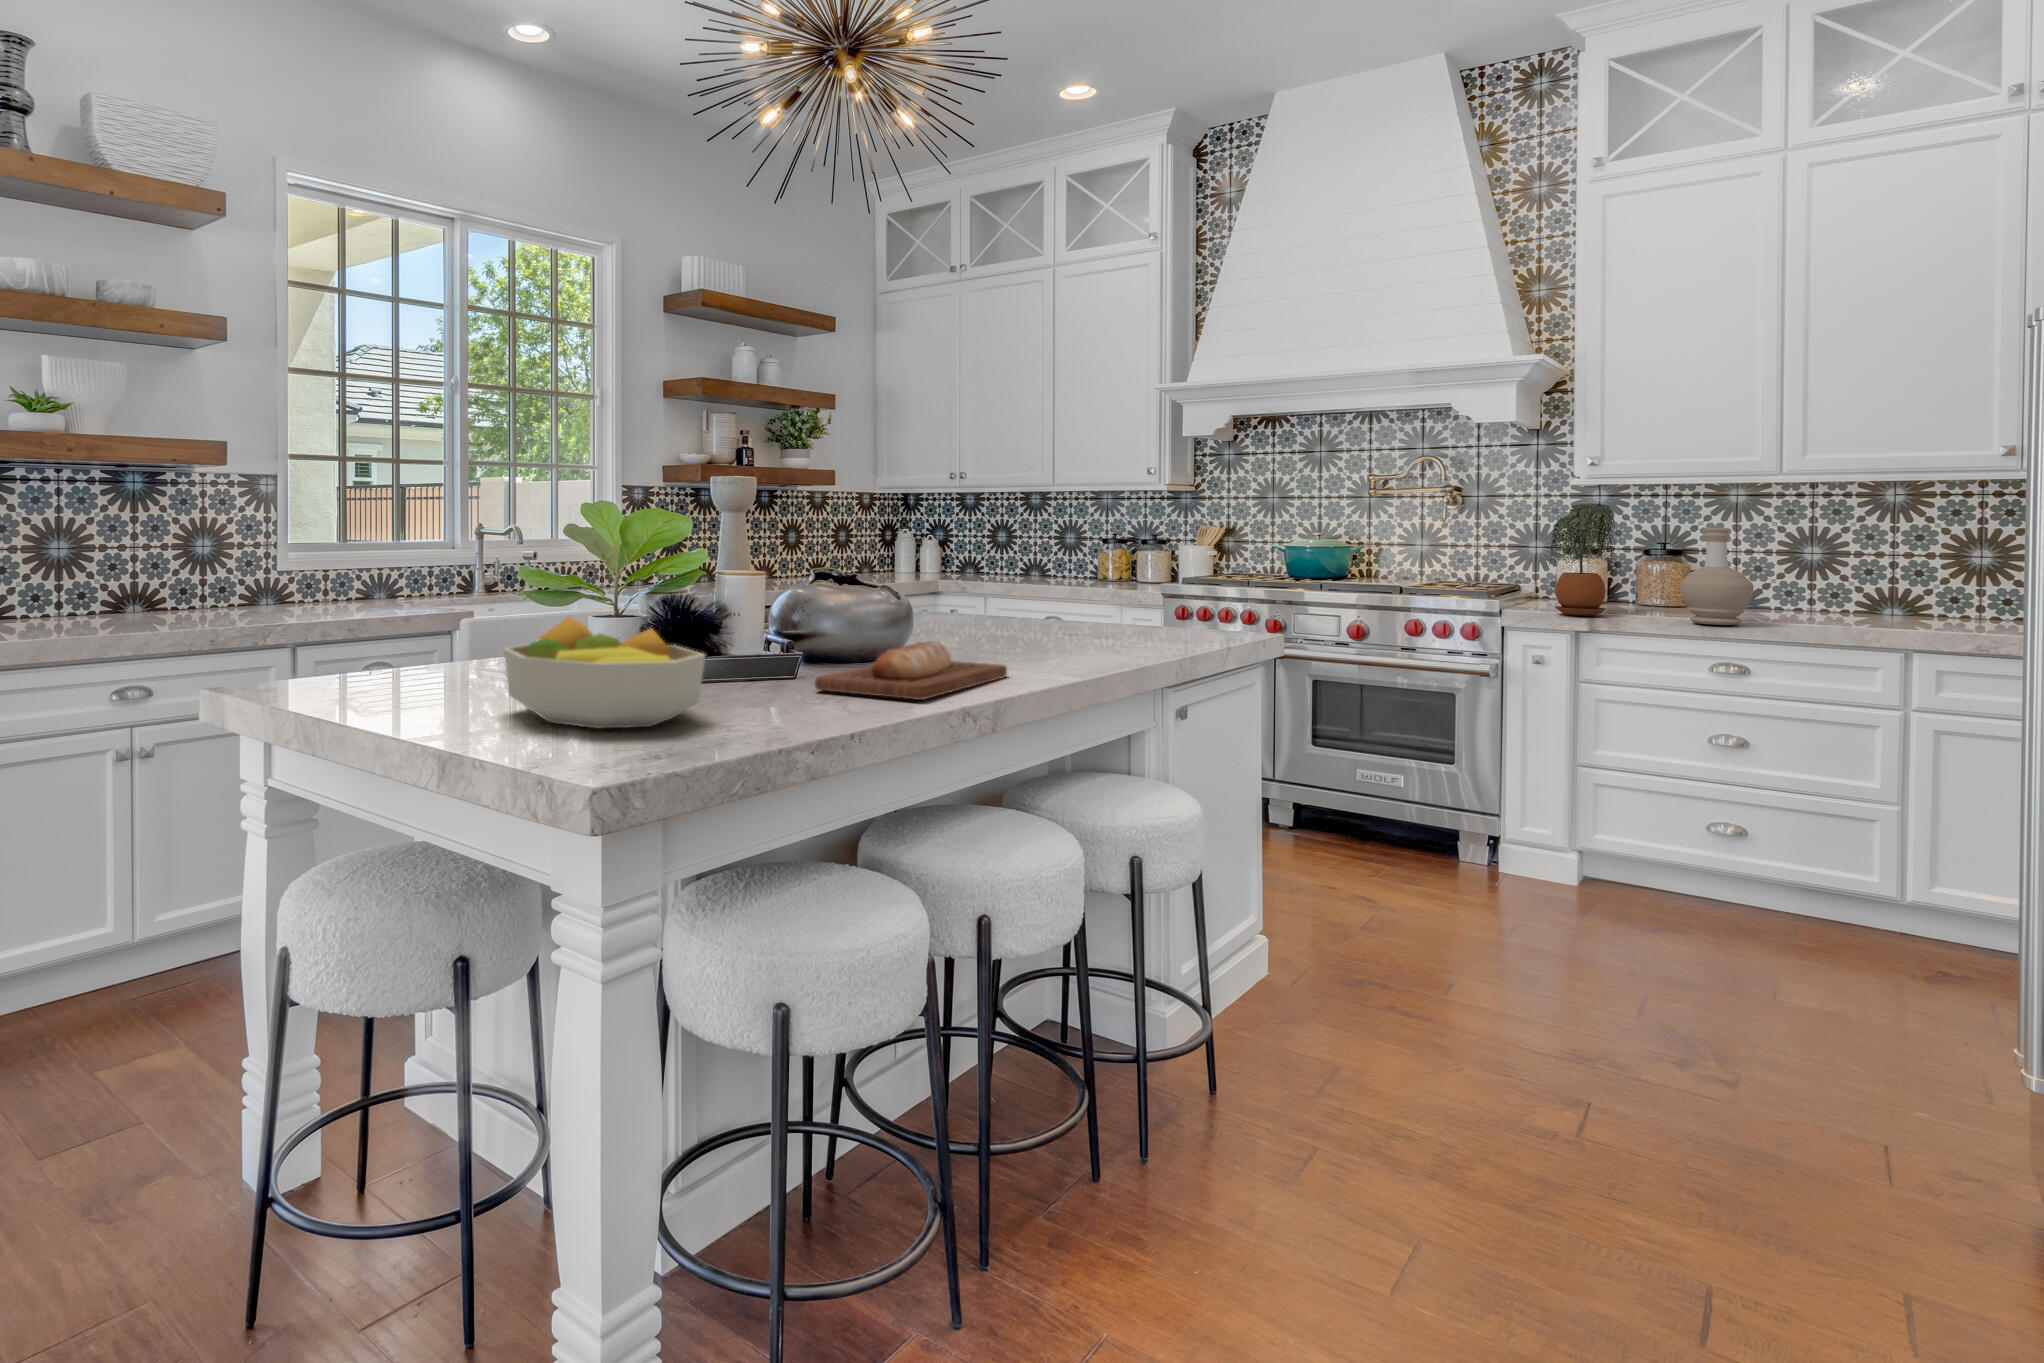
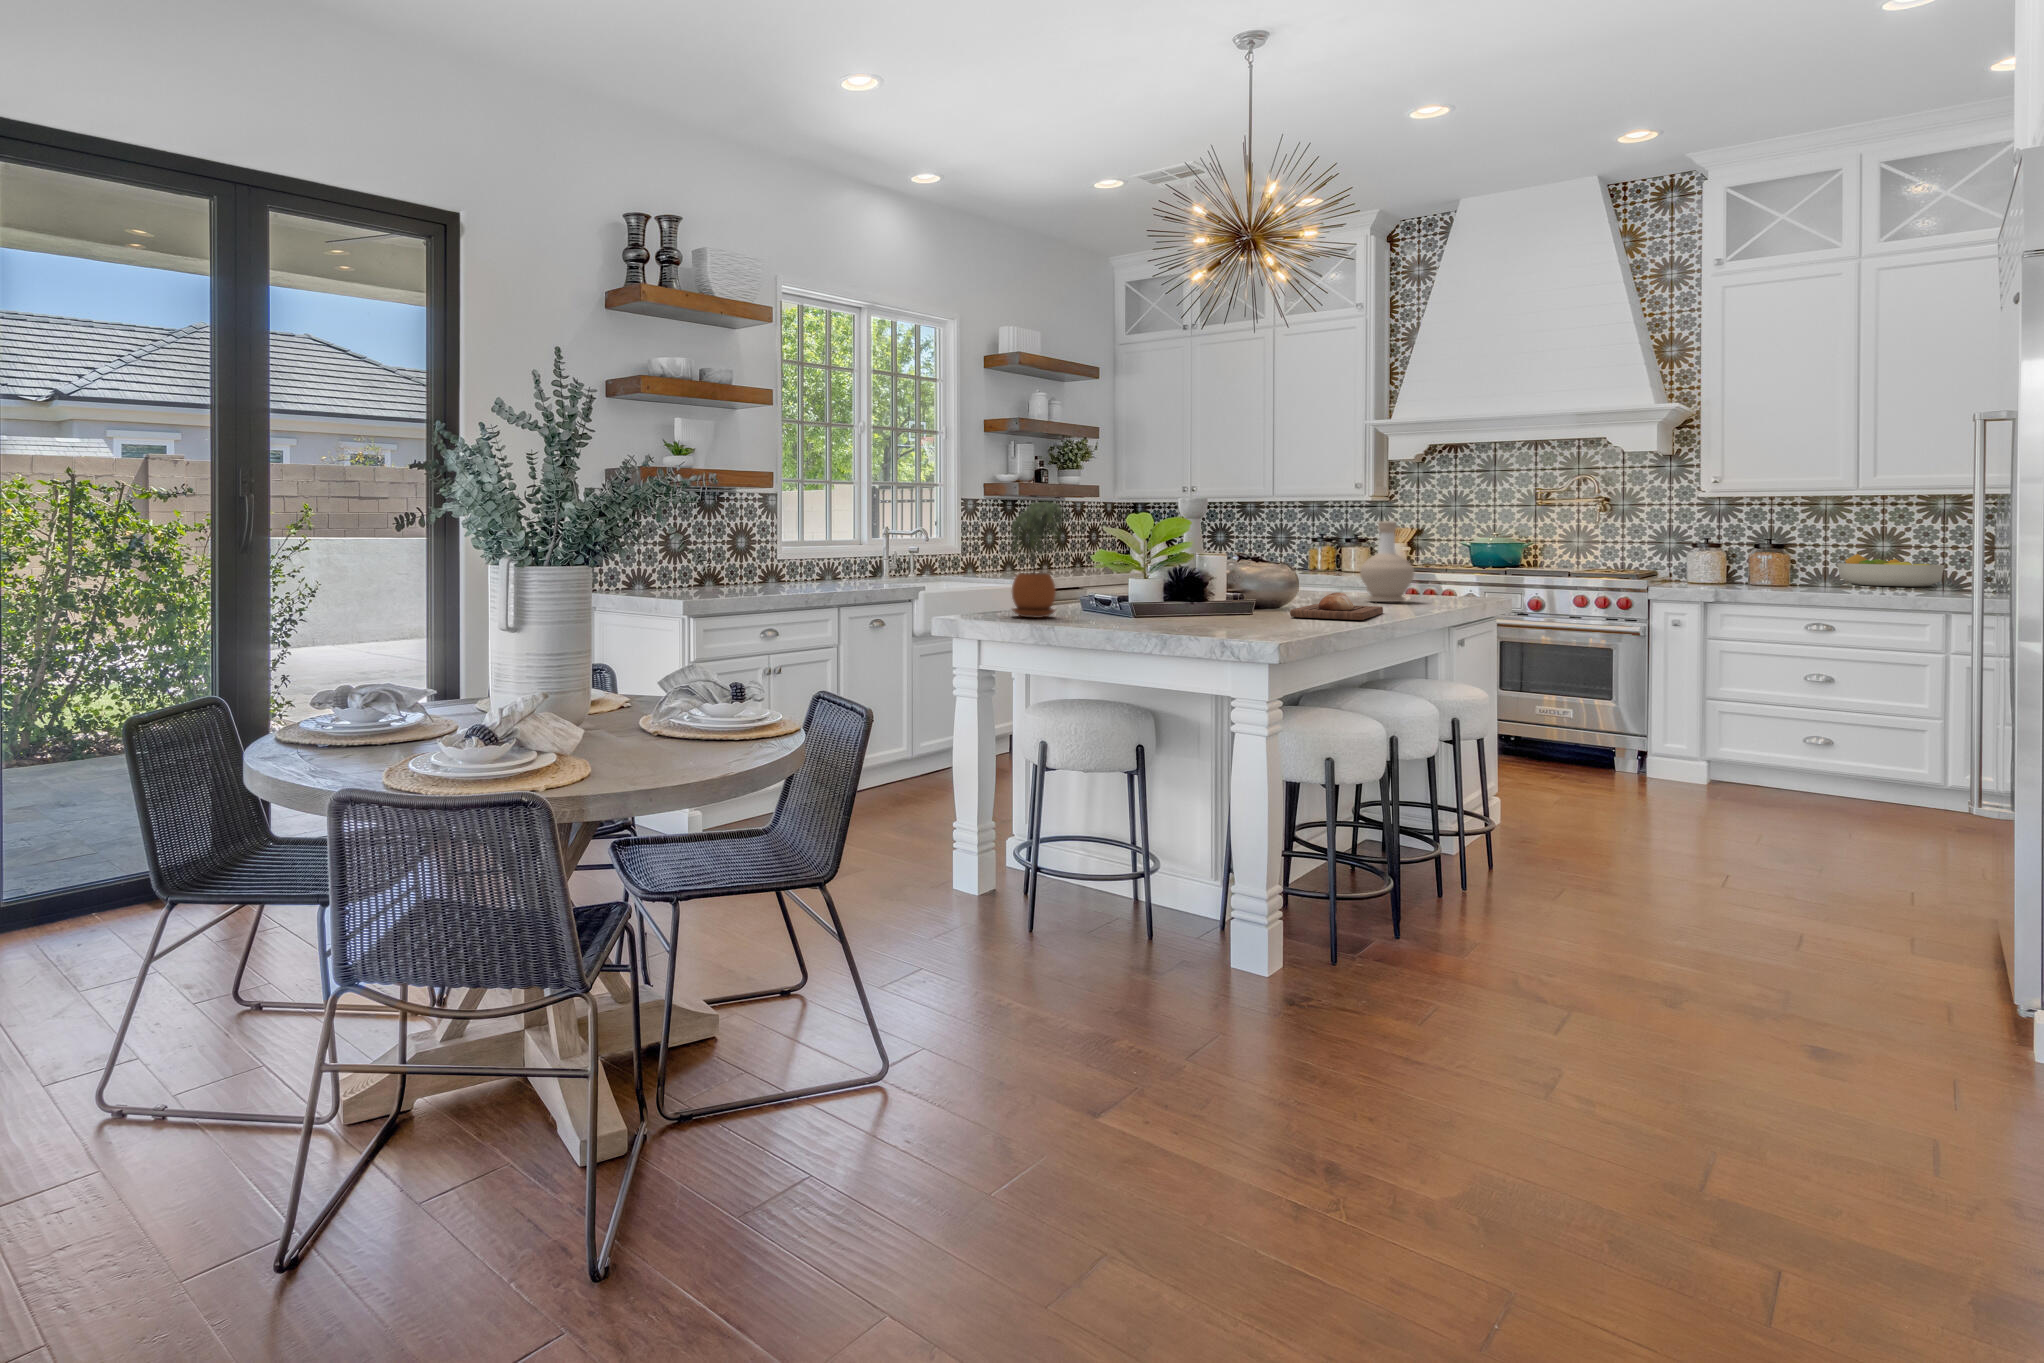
potted plant: present [1550,504,1615,616] -> present [1008,502,1065,618]
bottle: present [1680,528,1754,625] -> present [1360,521,1414,602]
fruit bowl: present [504,617,706,728] -> present [1837,554,1944,586]

